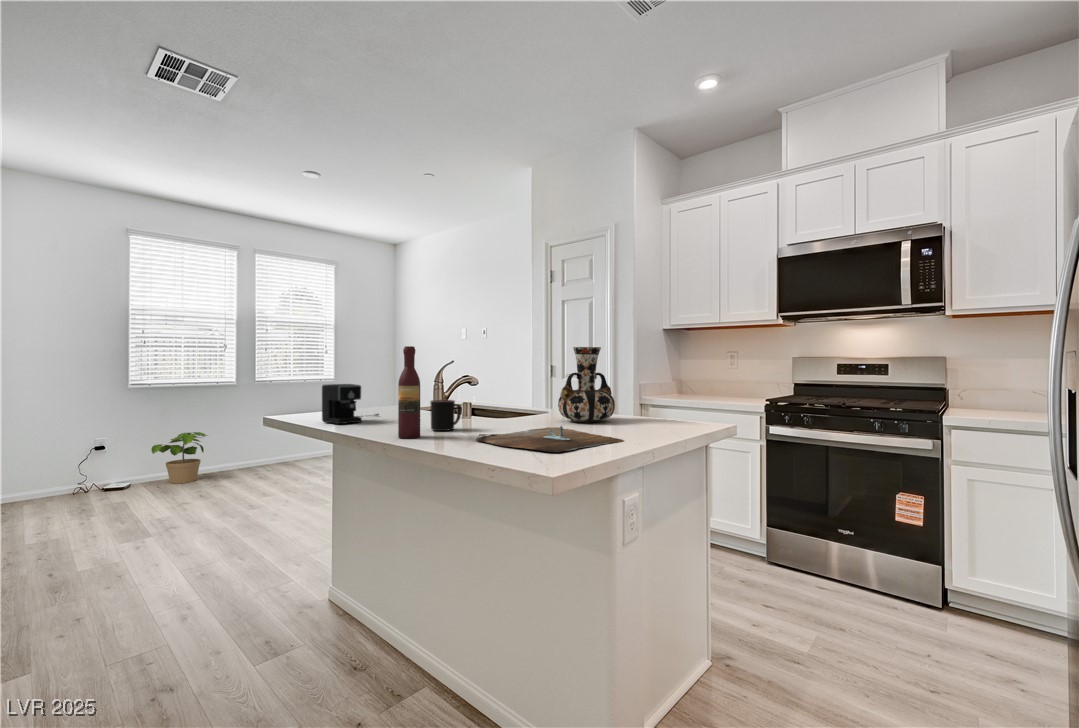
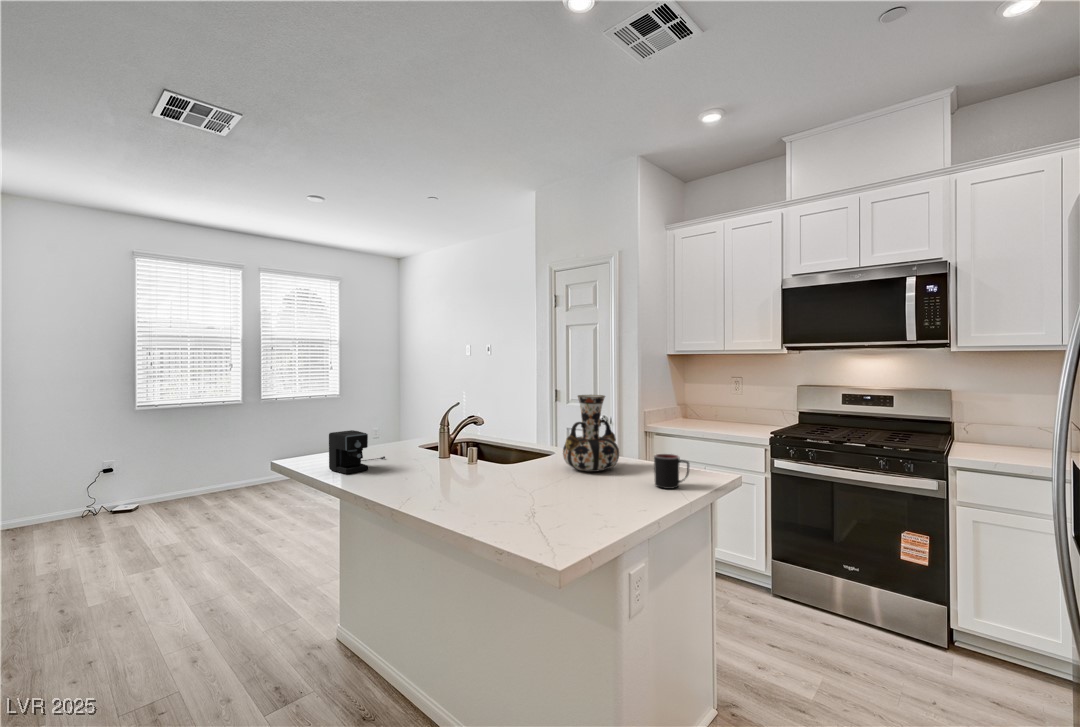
wine bottle: present [398,346,420,438] -> none [405,407,427,499]
mug: present [430,400,461,431] -> present [654,454,689,489]
cutting board: present [476,426,624,452] -> none [481,480,628,525]
potted plant: present [151,432,207,484] -> none [158,454,214,505]

